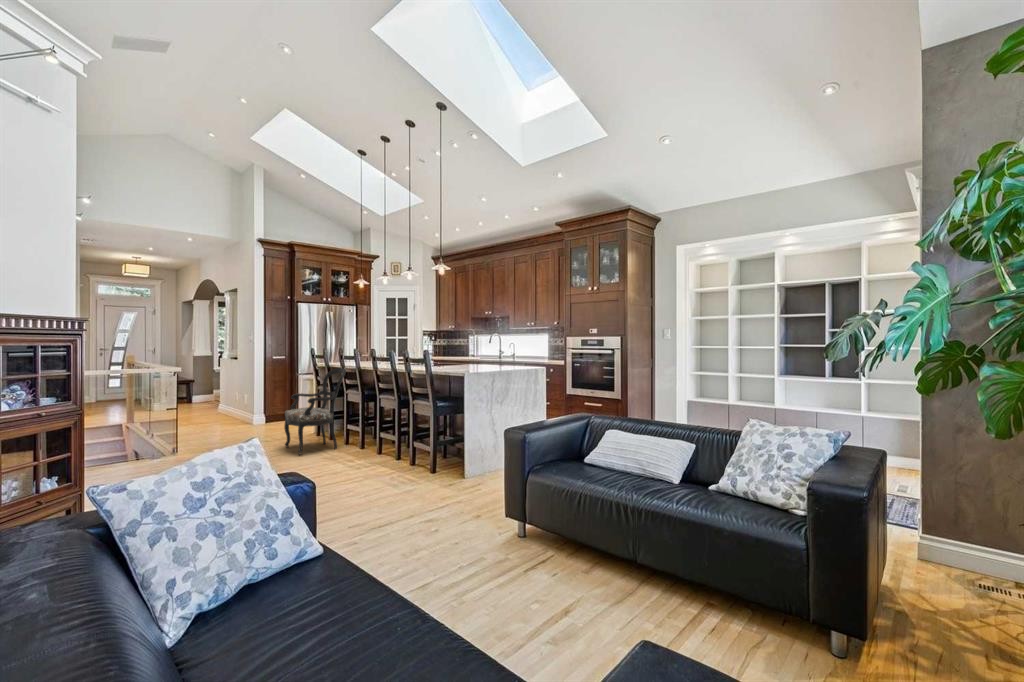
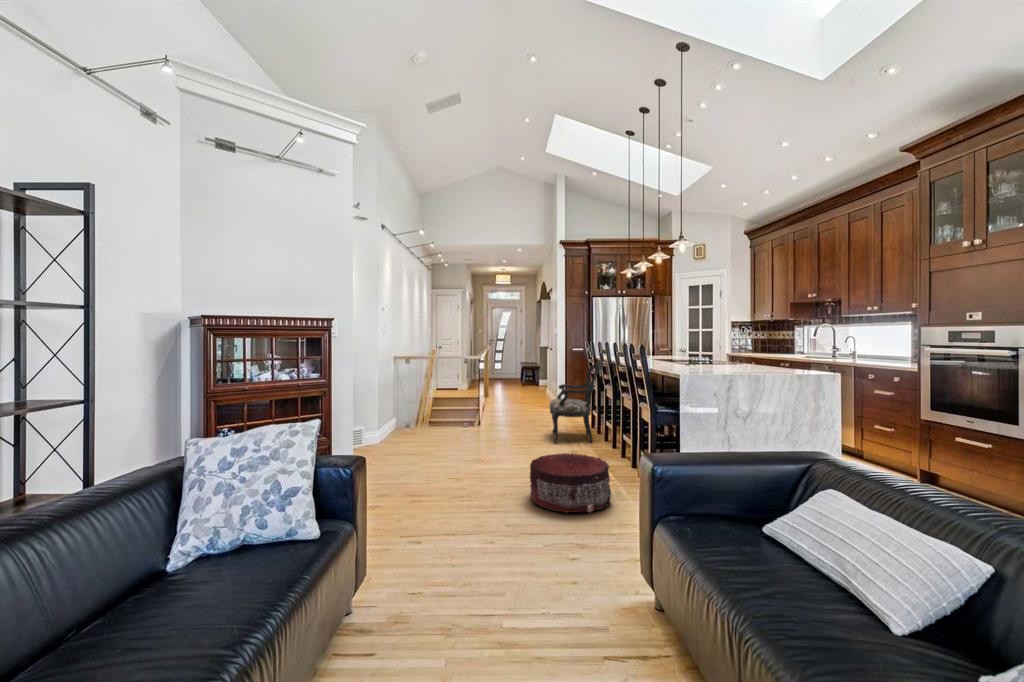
pouf: none [336,452,418,507] -> present [530,453,611,513]

